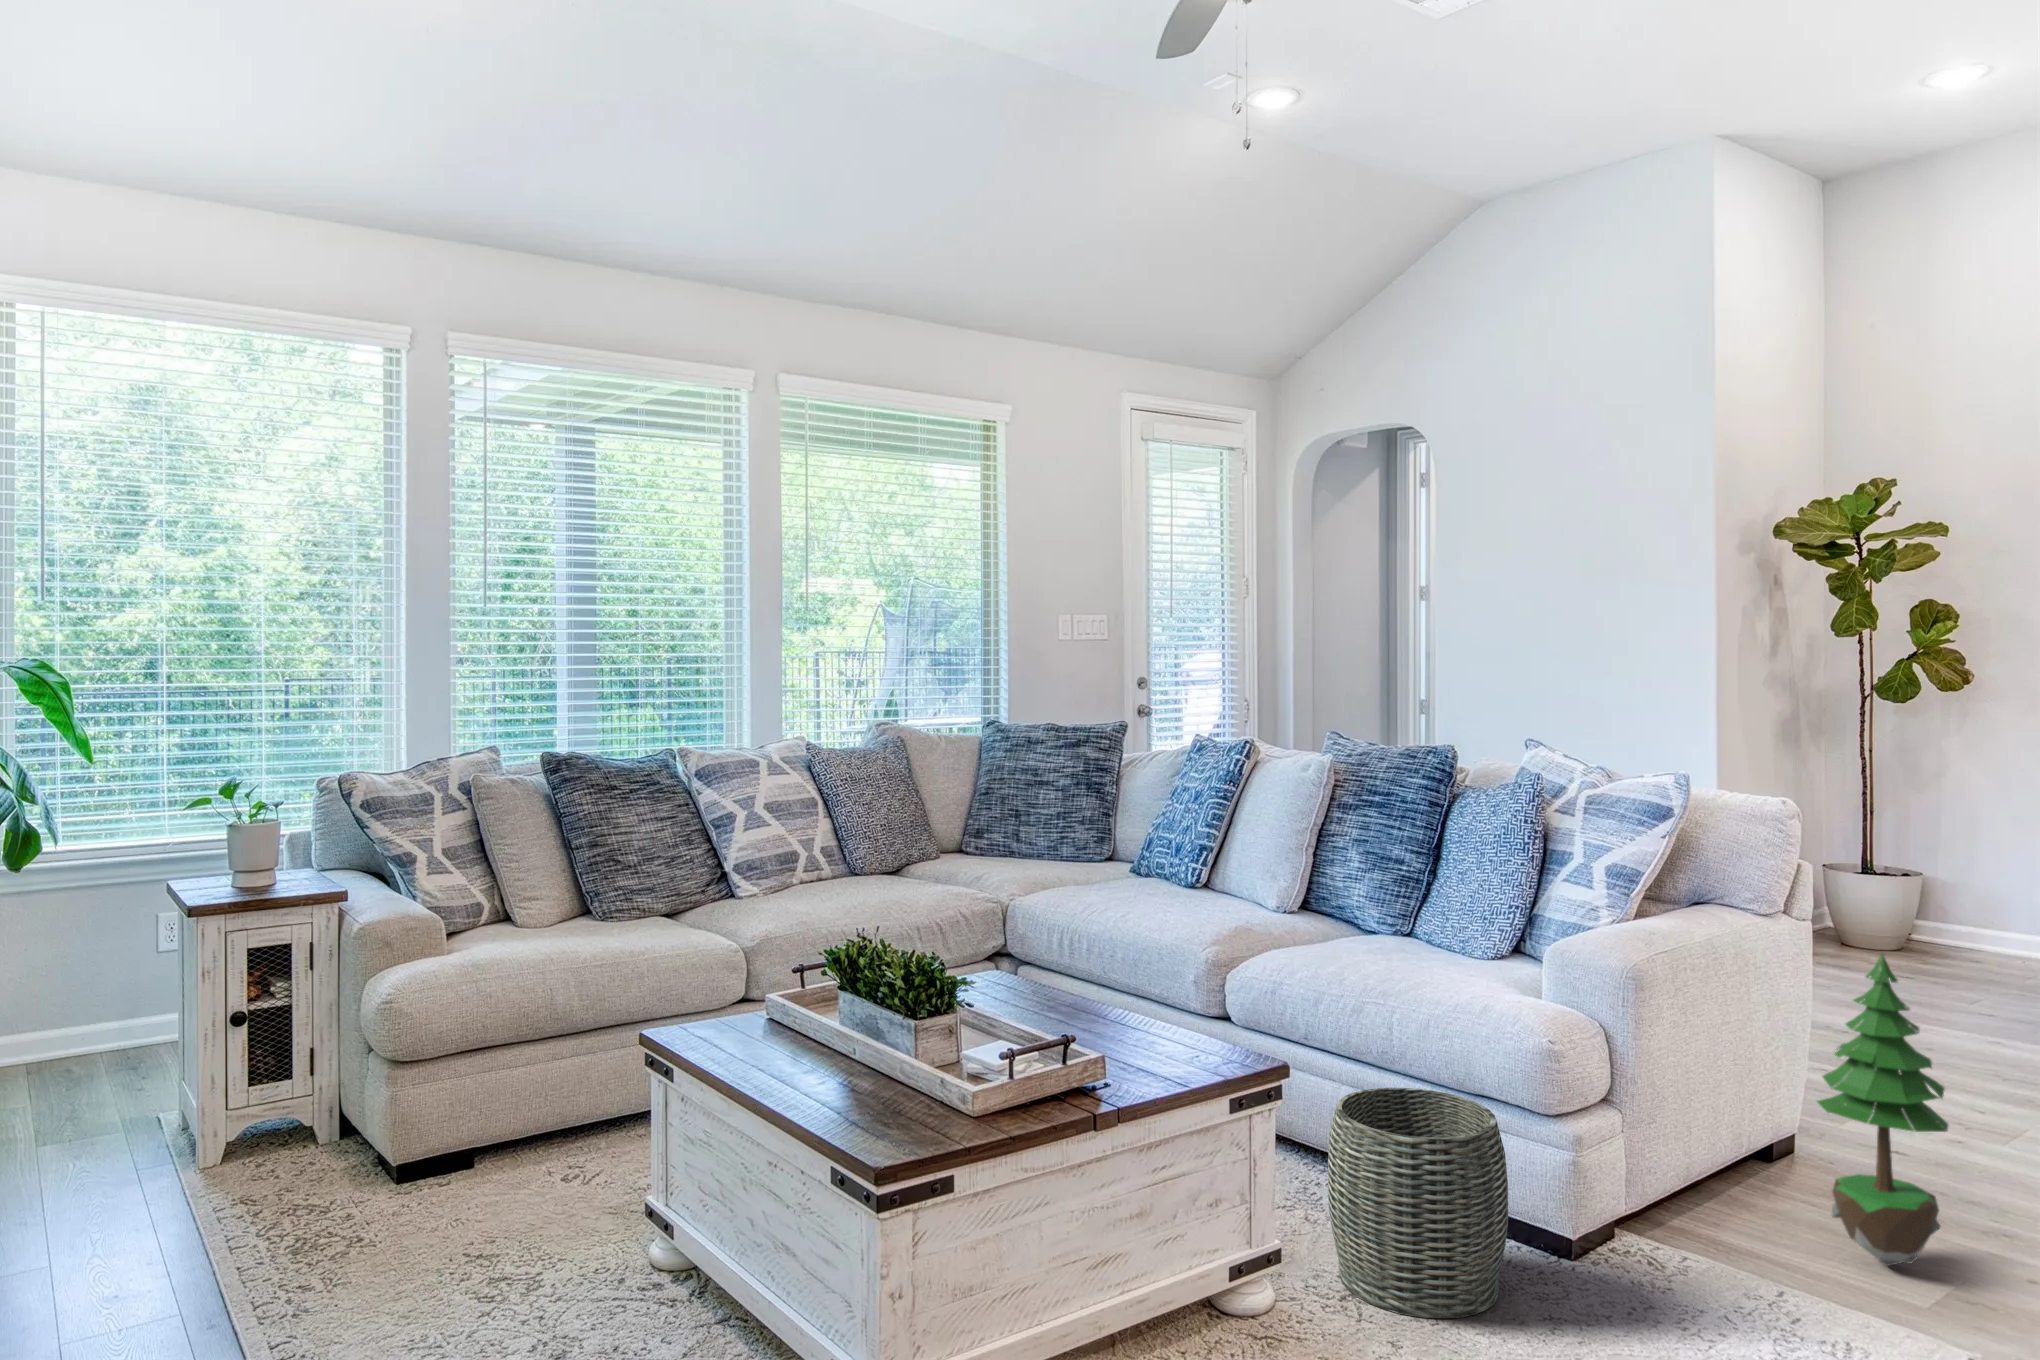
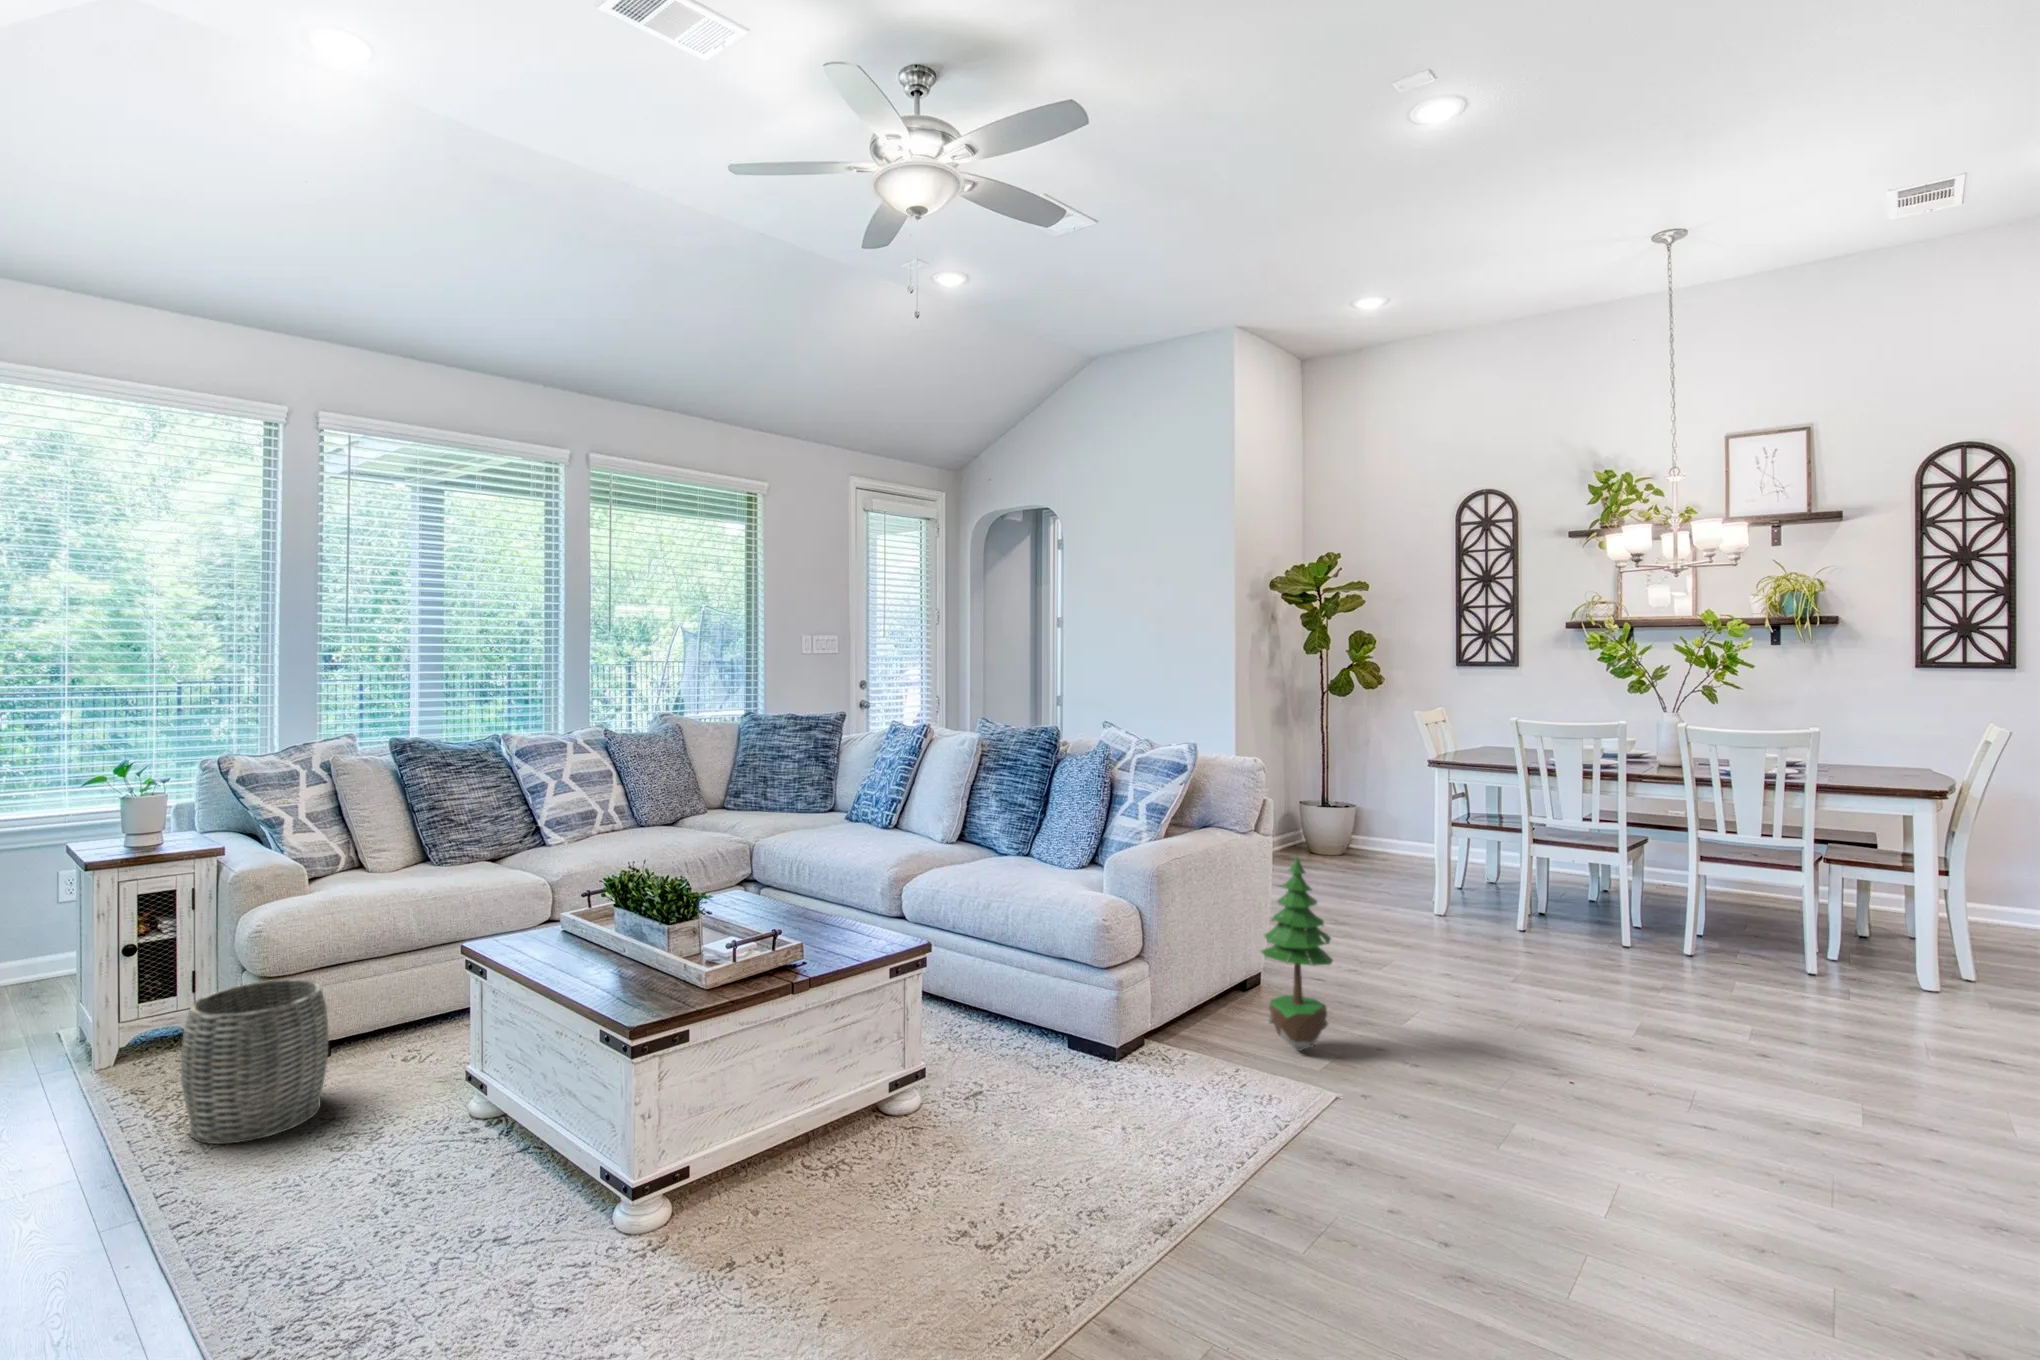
woven basket: present [1328,1088,1508,1318] -> present [181,979,328,1144]

